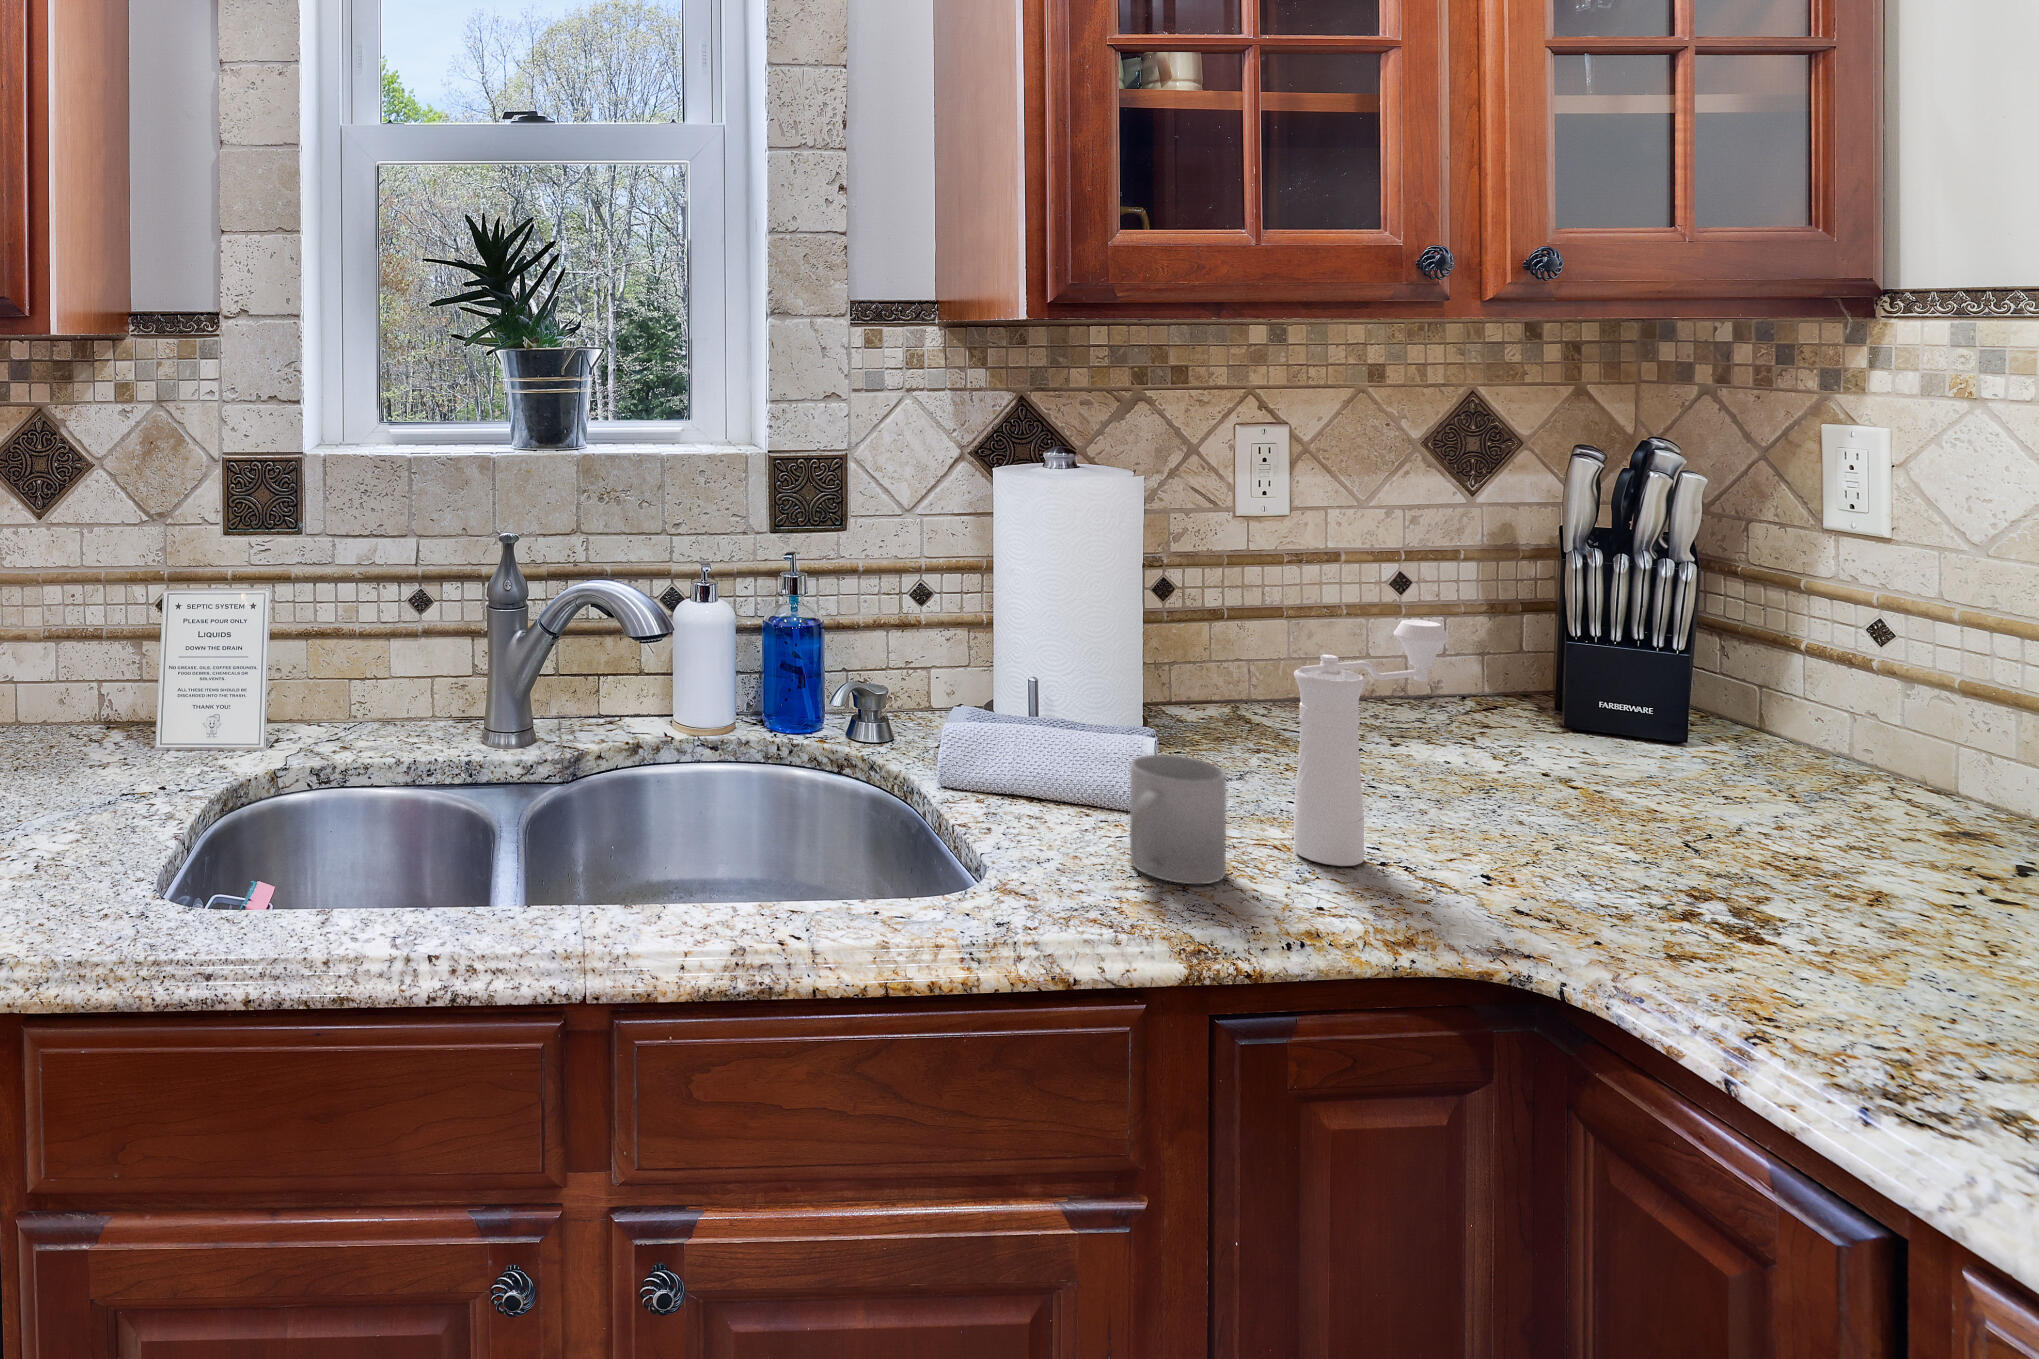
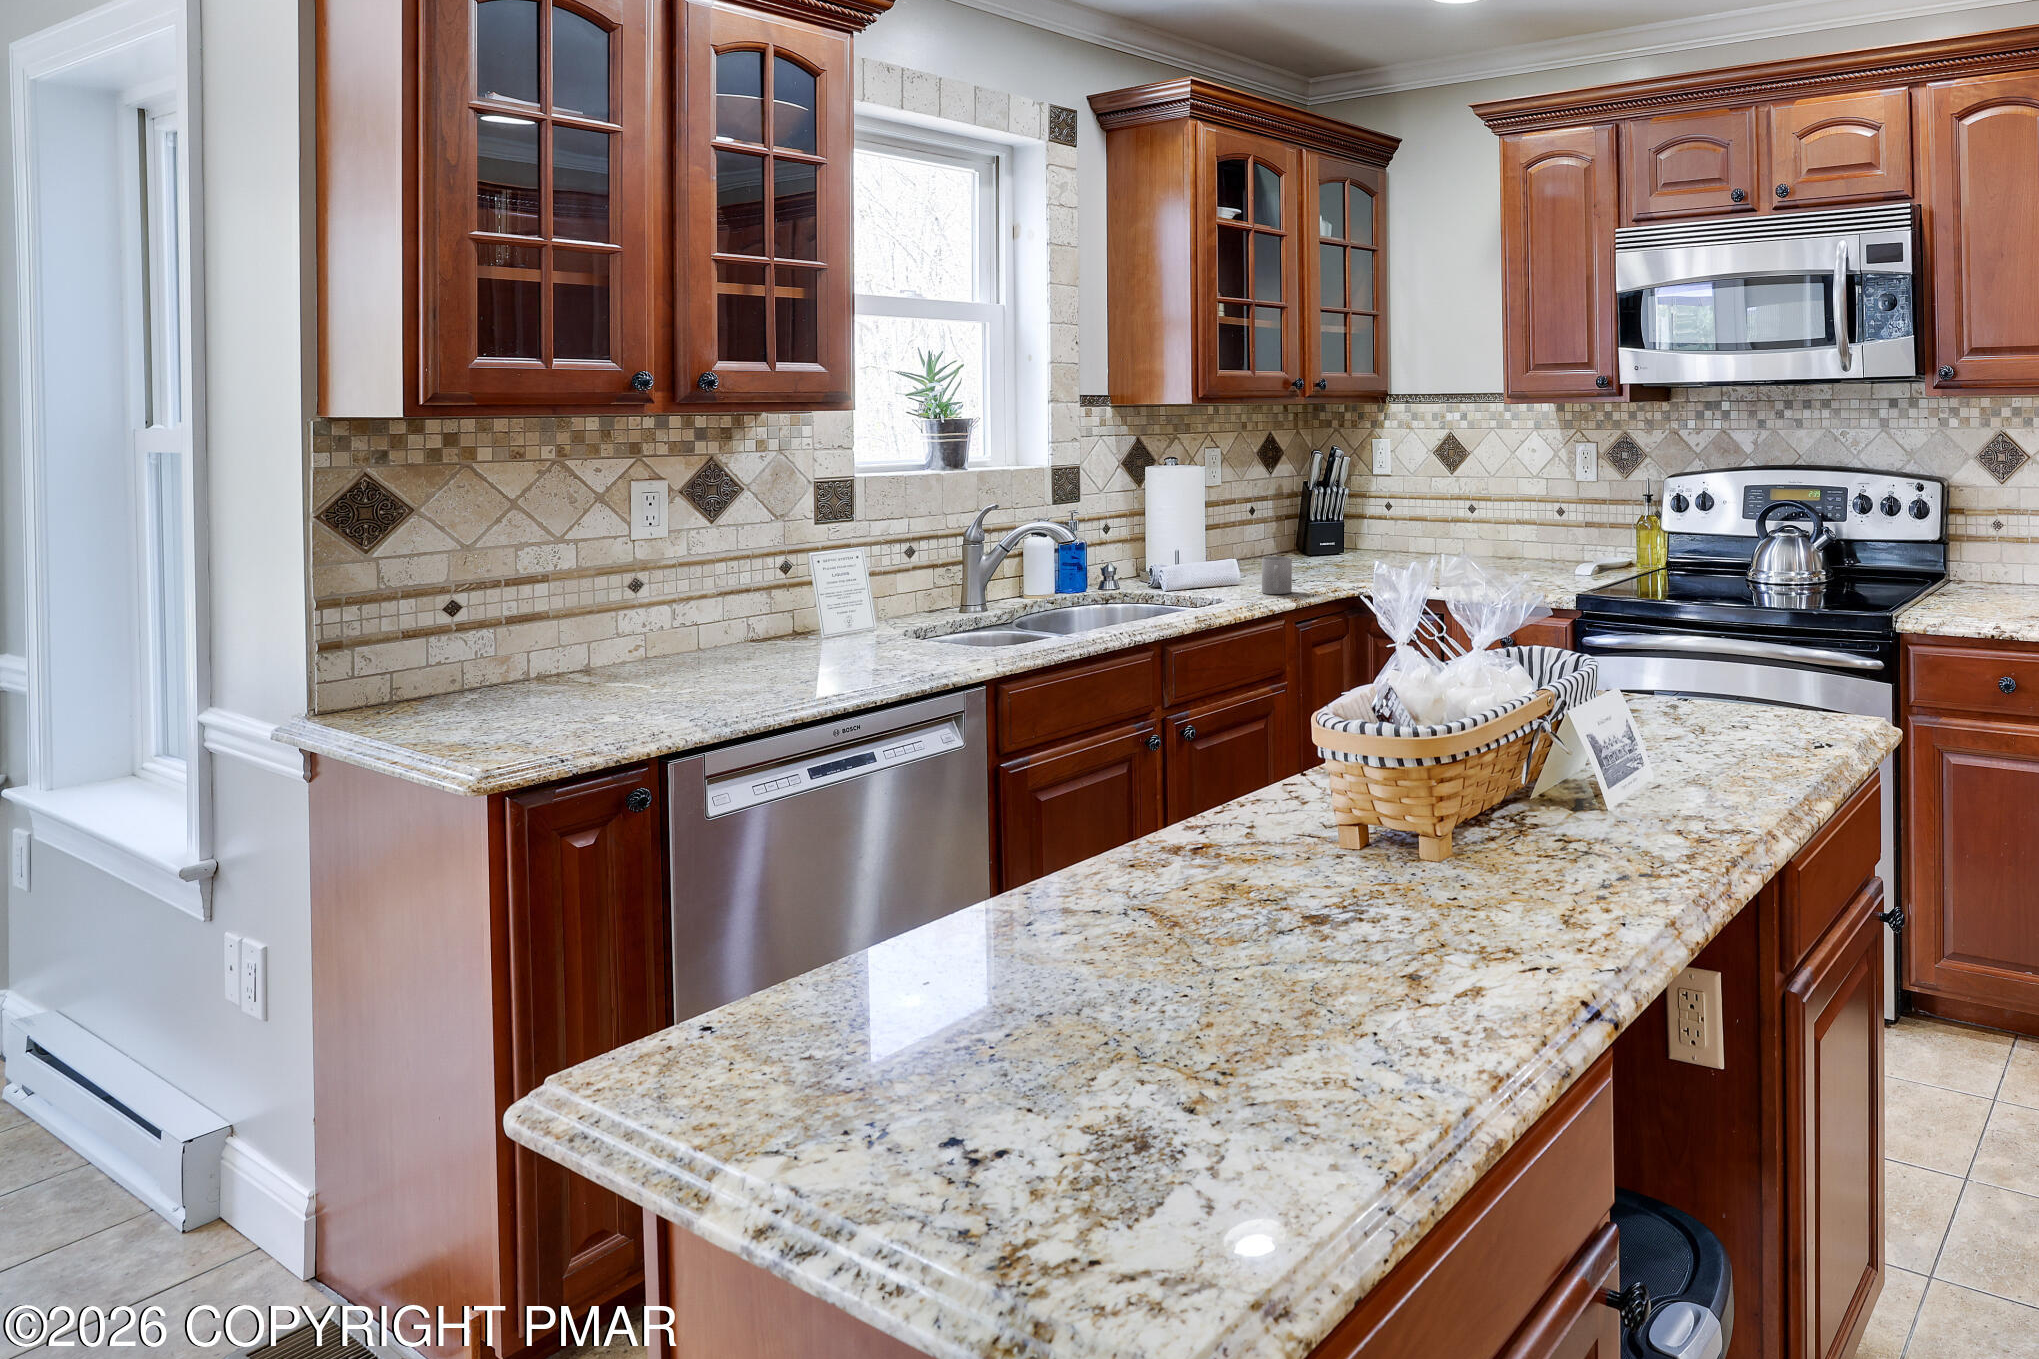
pepper mill: present [1293,620,1449,866] -> none [1294,506,1326,586]

